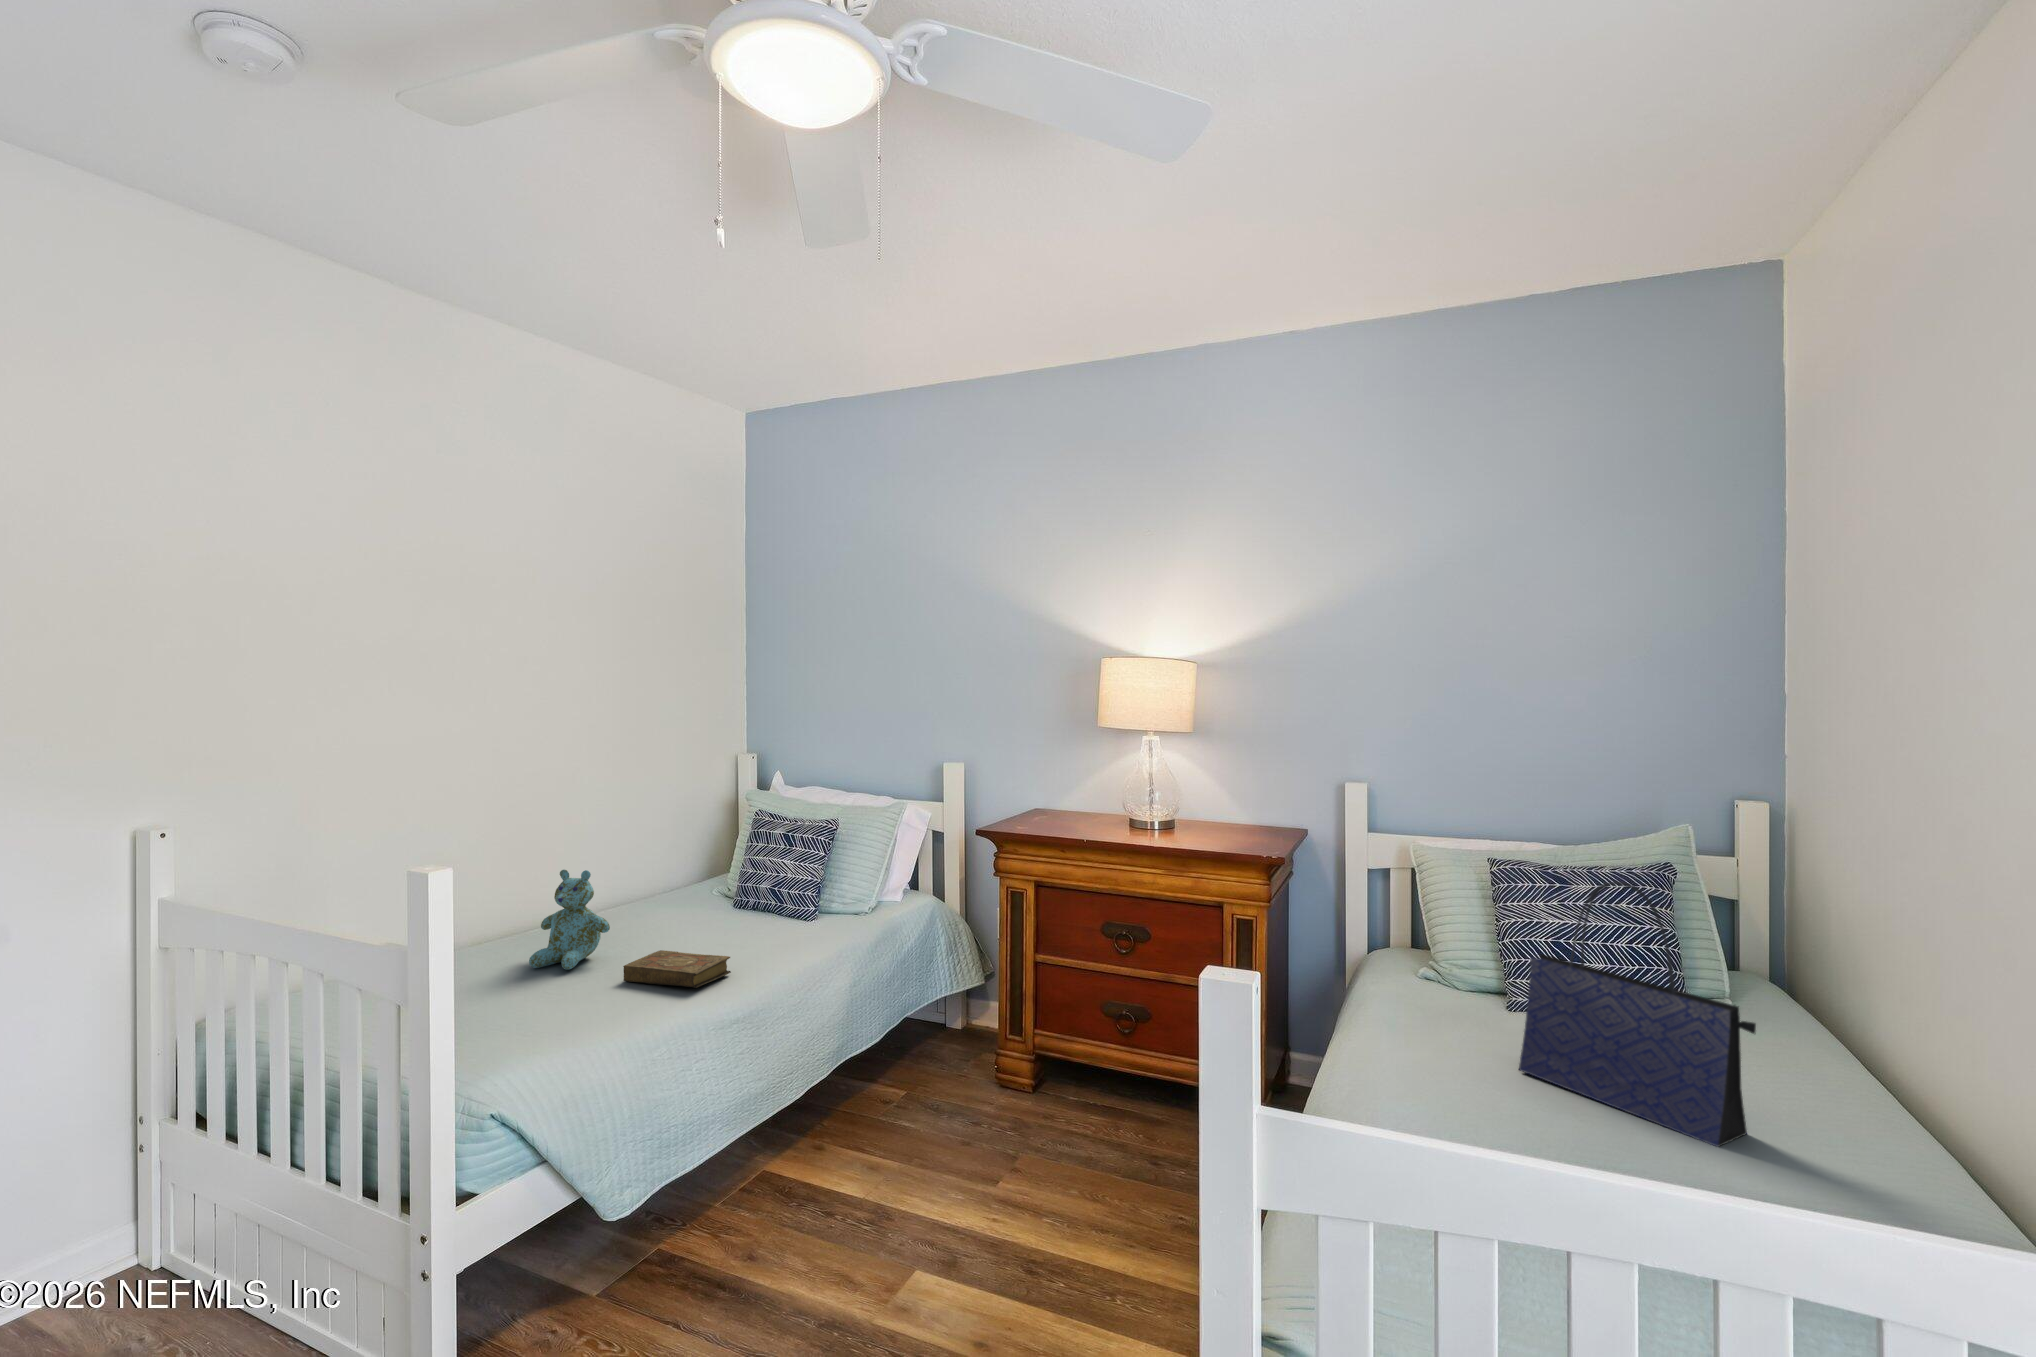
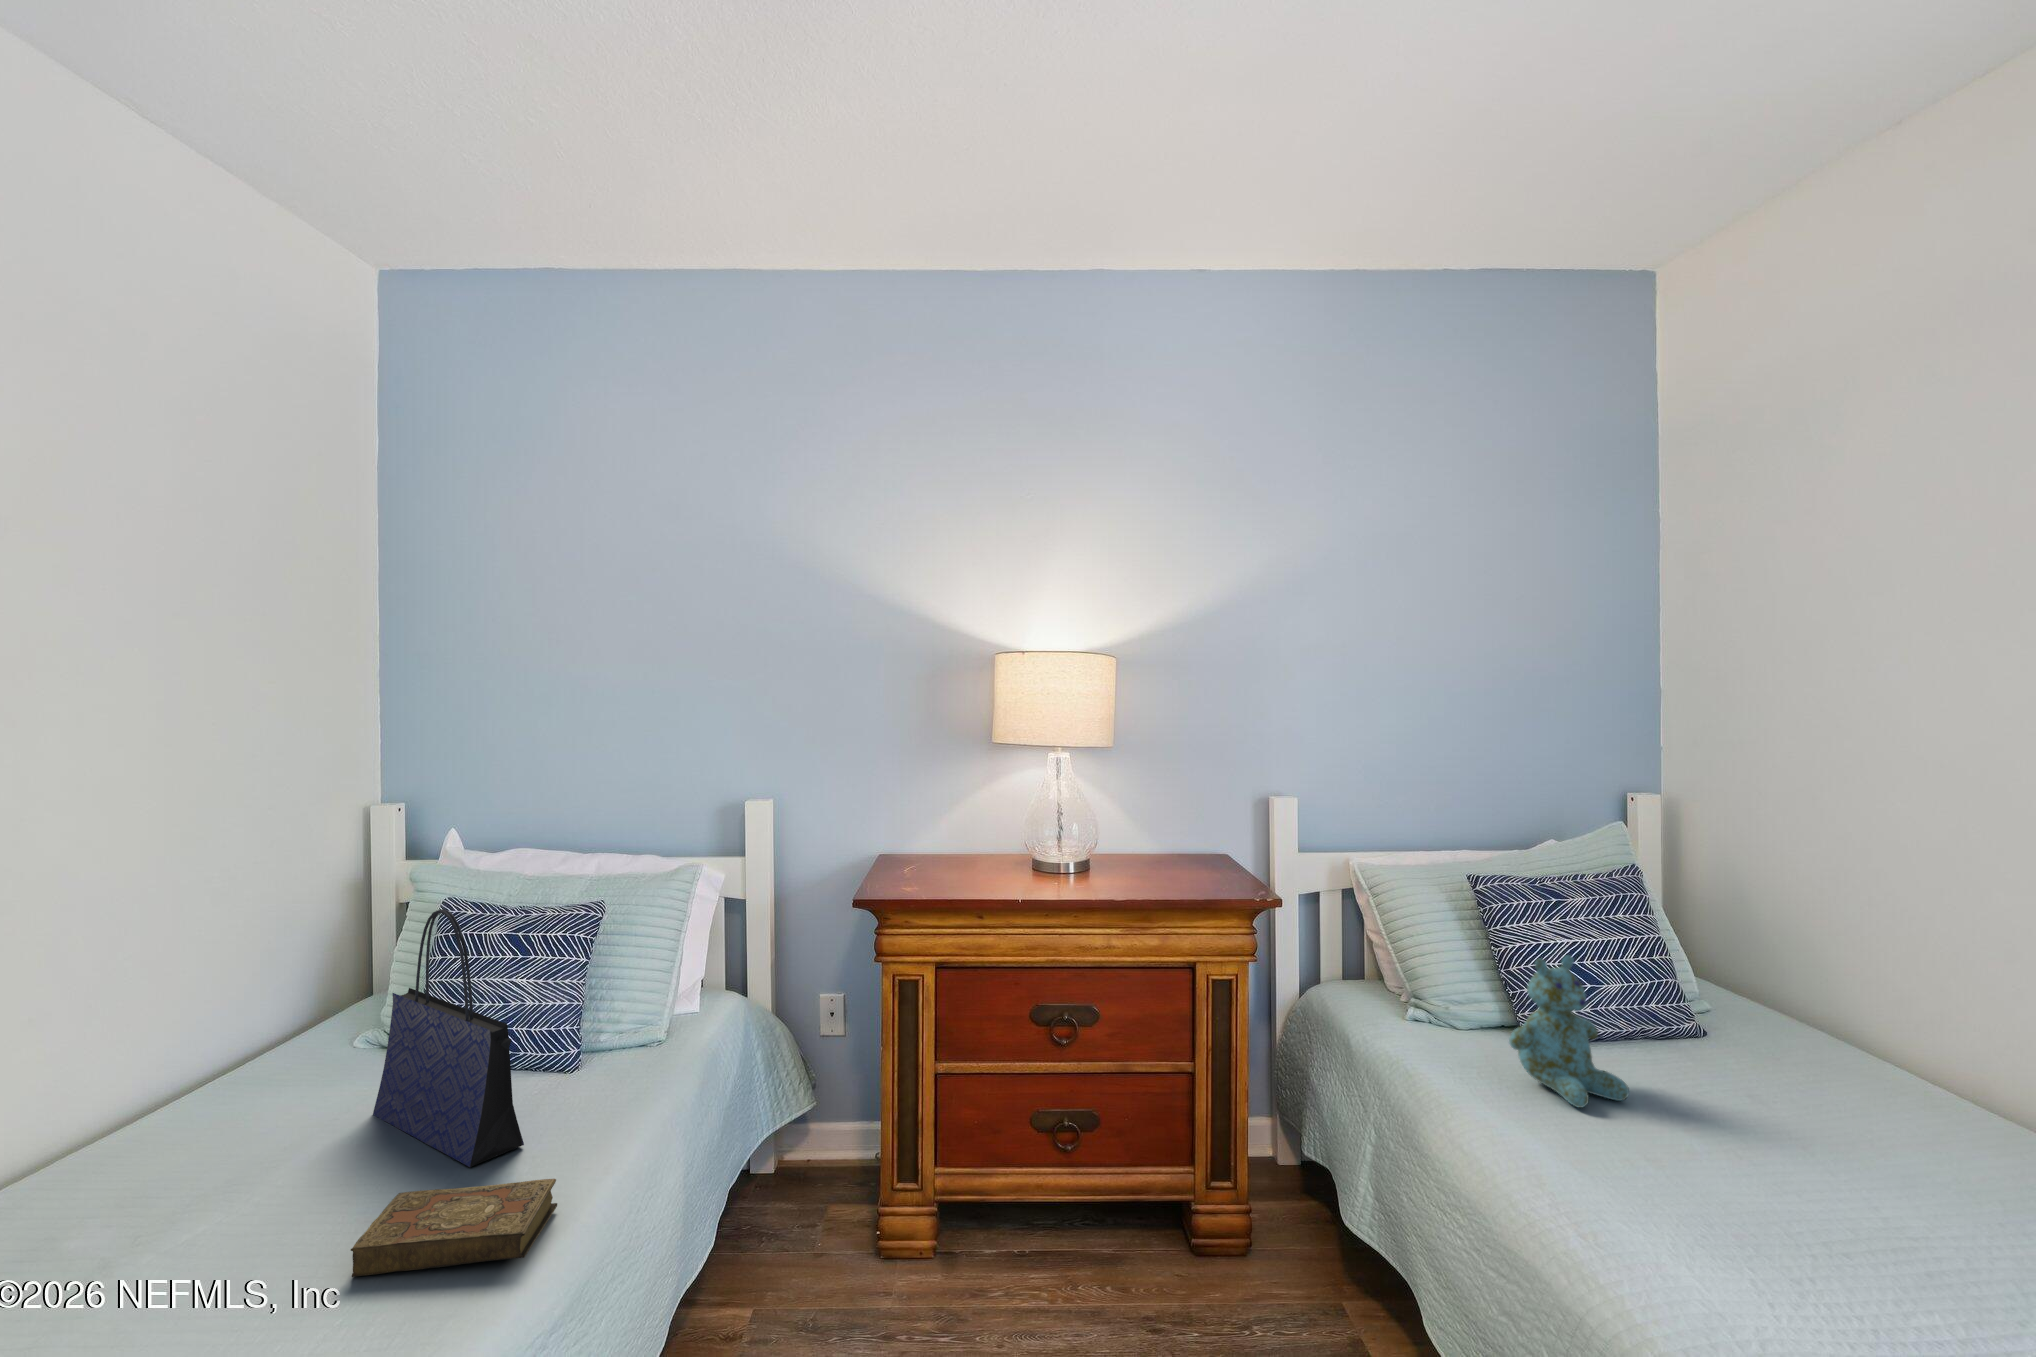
stuffed bear: present [529,870,610,970] -> present [1509,955,1629,1108]
tote bag: present [1519,881,1756,1147] -> present [373,909,524,1167]

